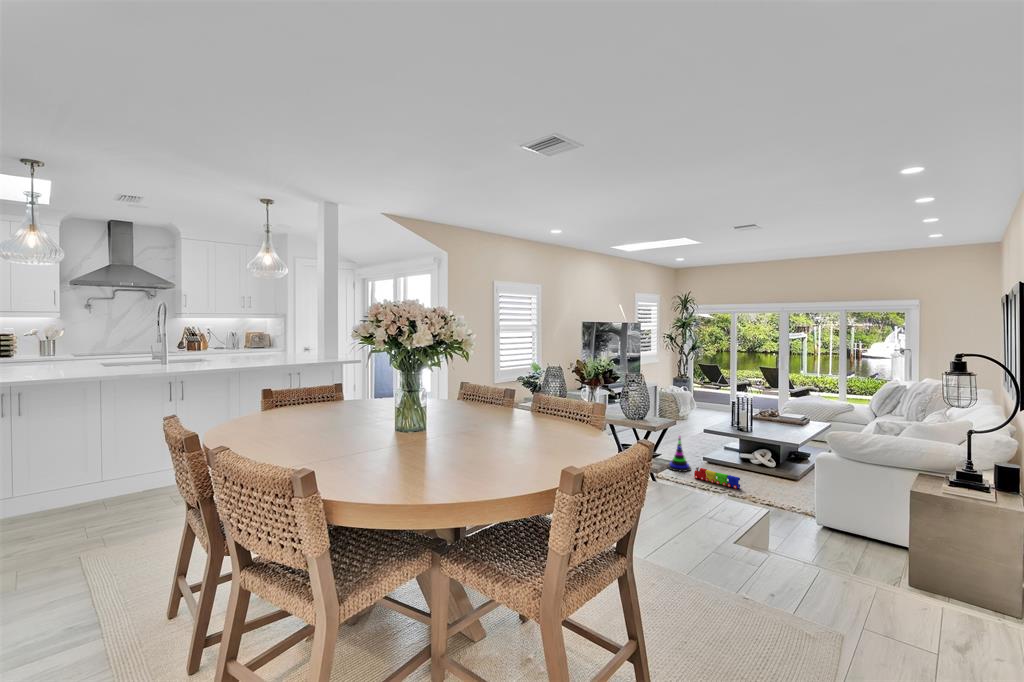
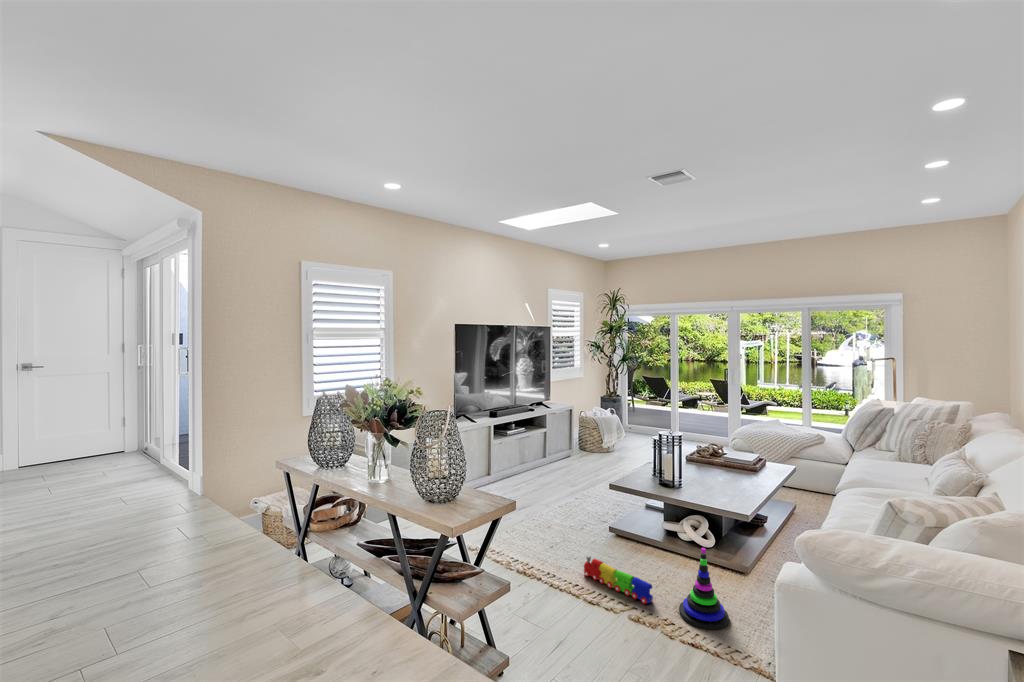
stacking toy: present [668,436,691,472] -> present [679,548,729,630]

